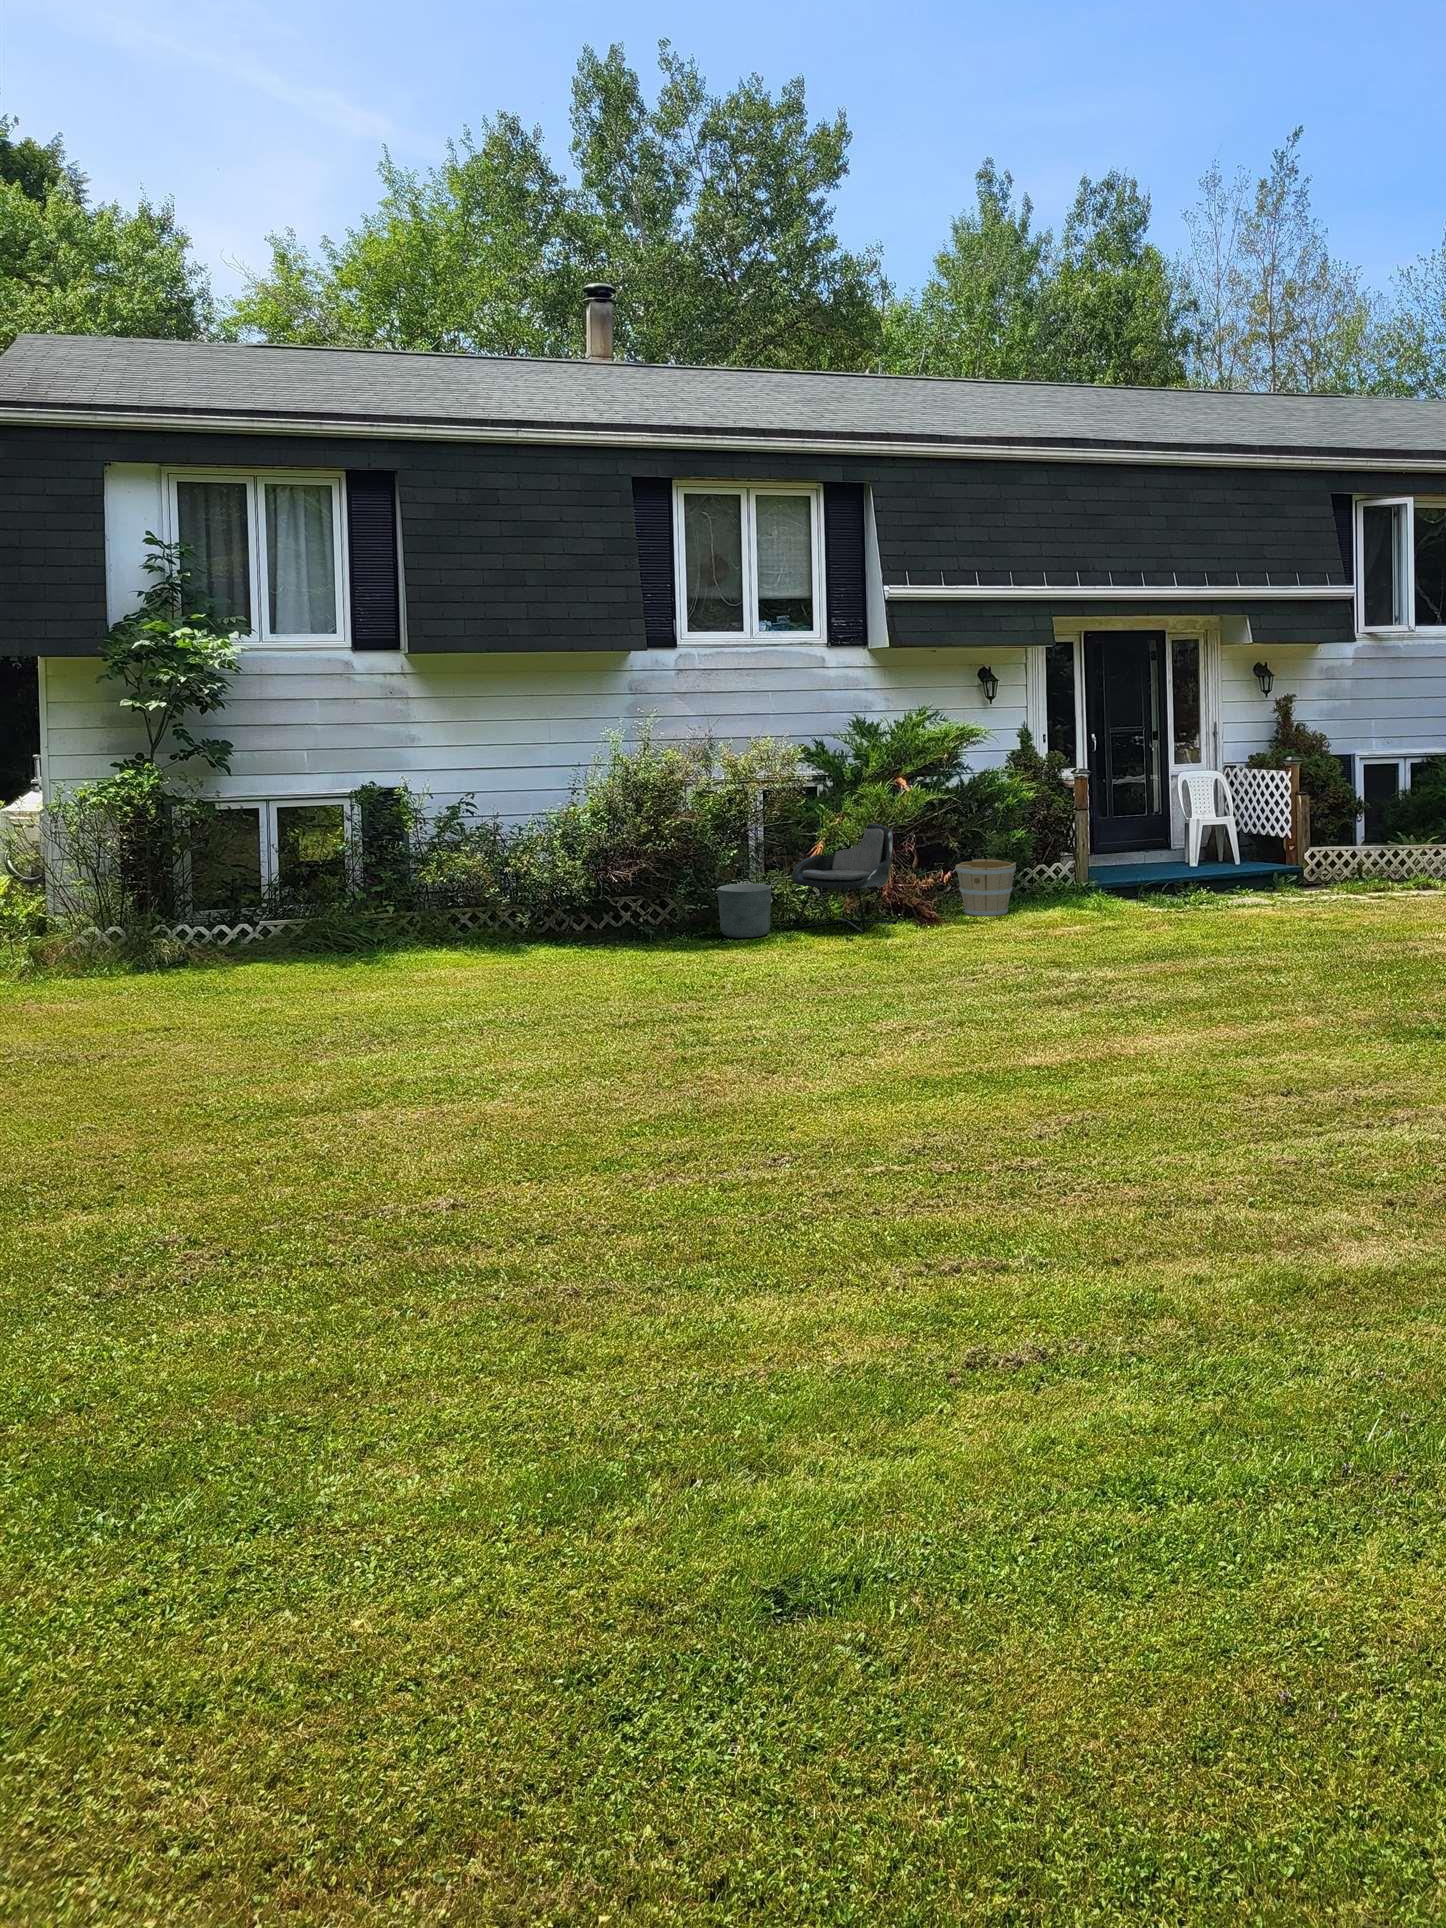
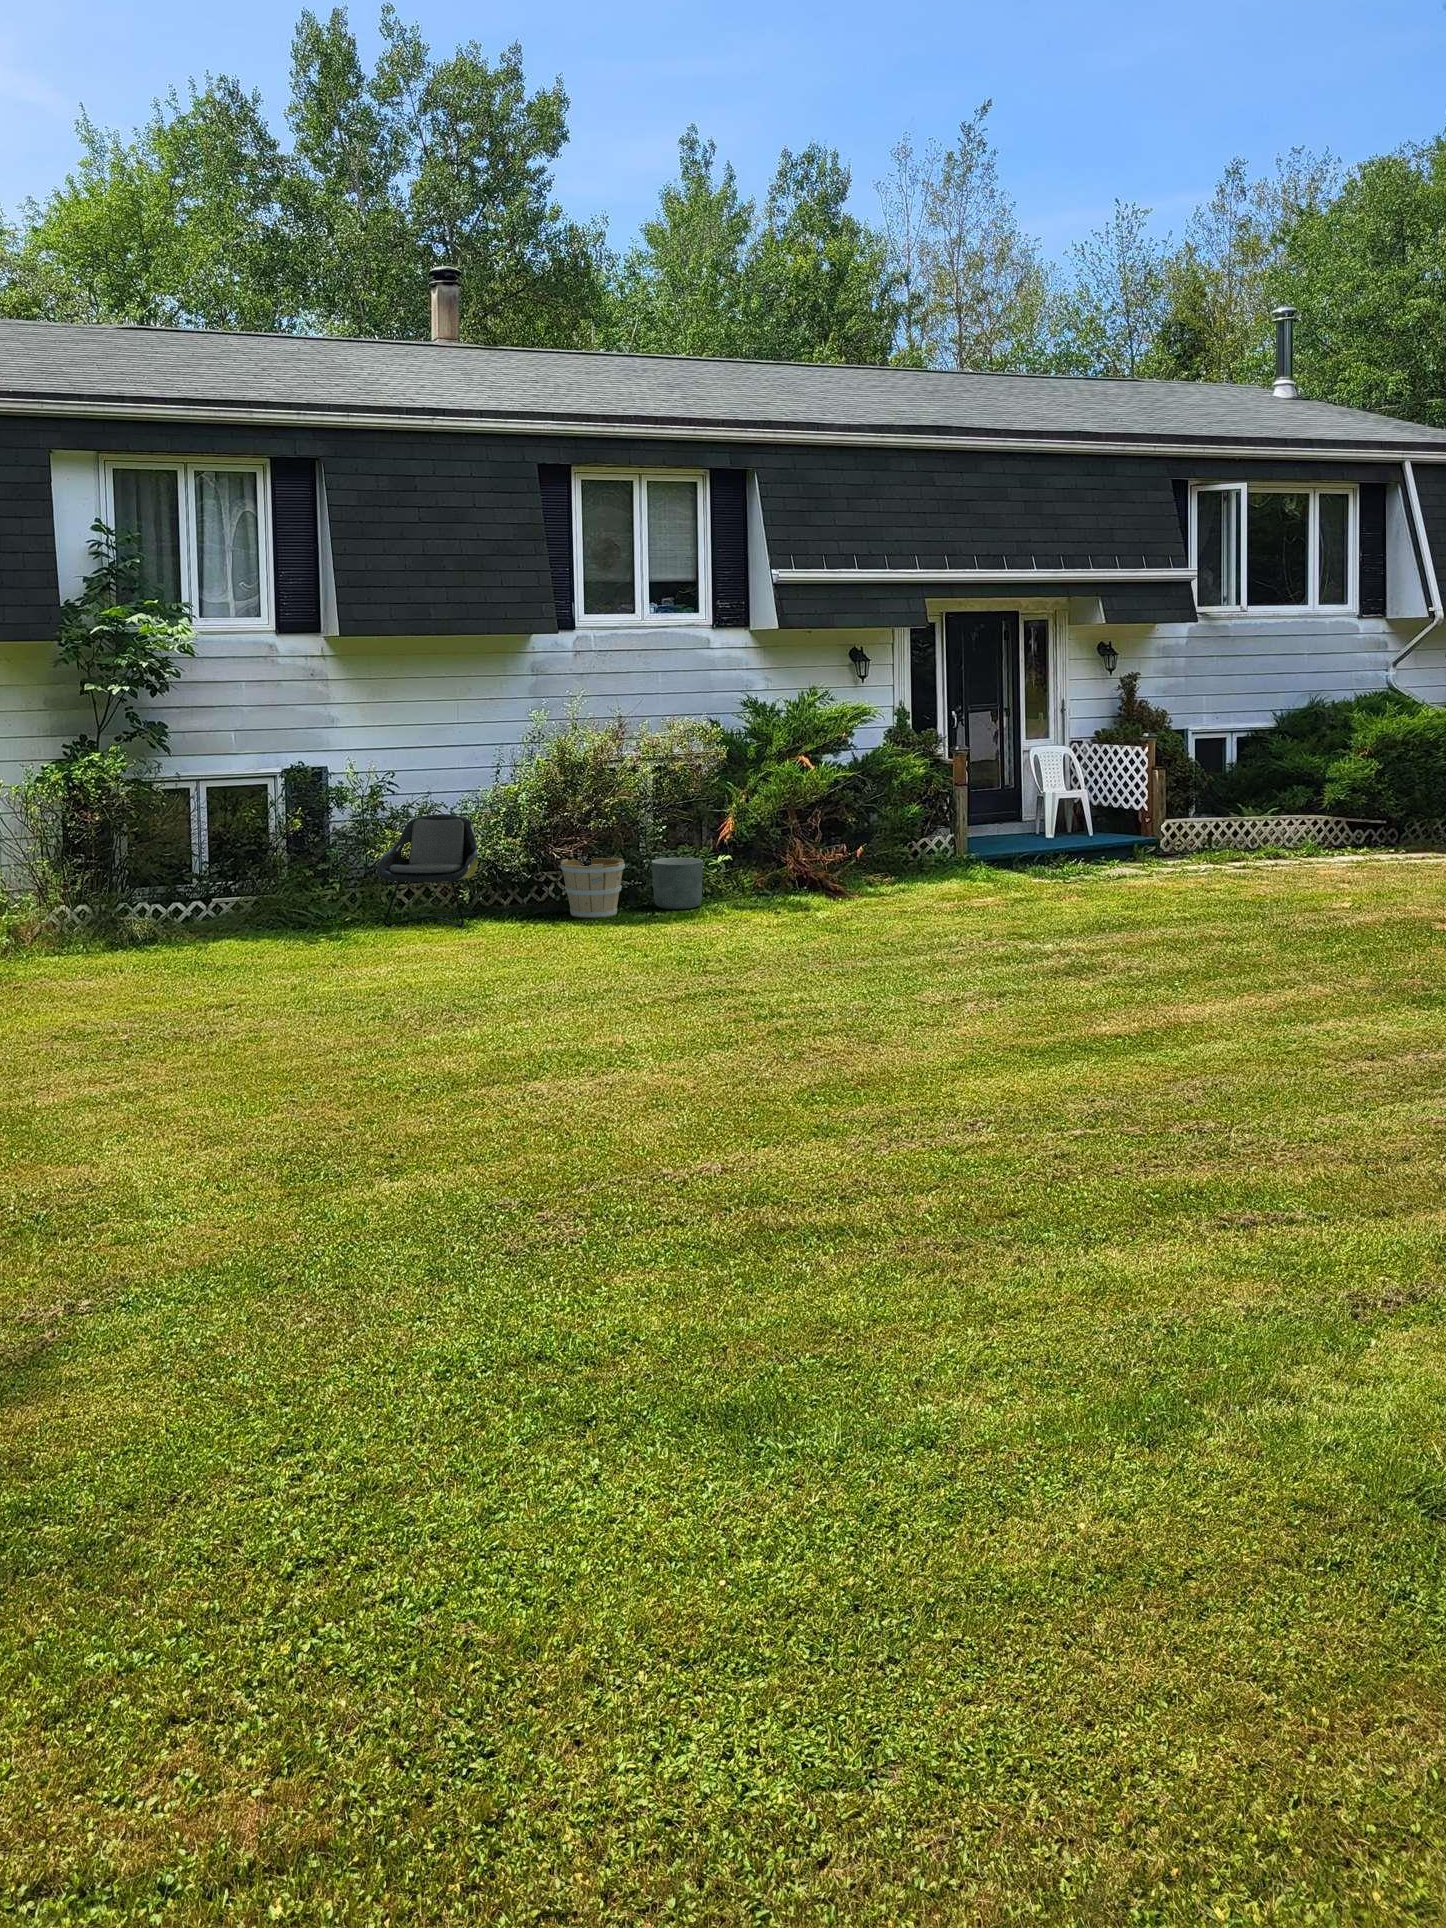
lounge chair: present [791,824,899,934] -> present [377,814,481,927]
wooden bucket: present [955,859,1016,916] -> present [560,857,625,918]

